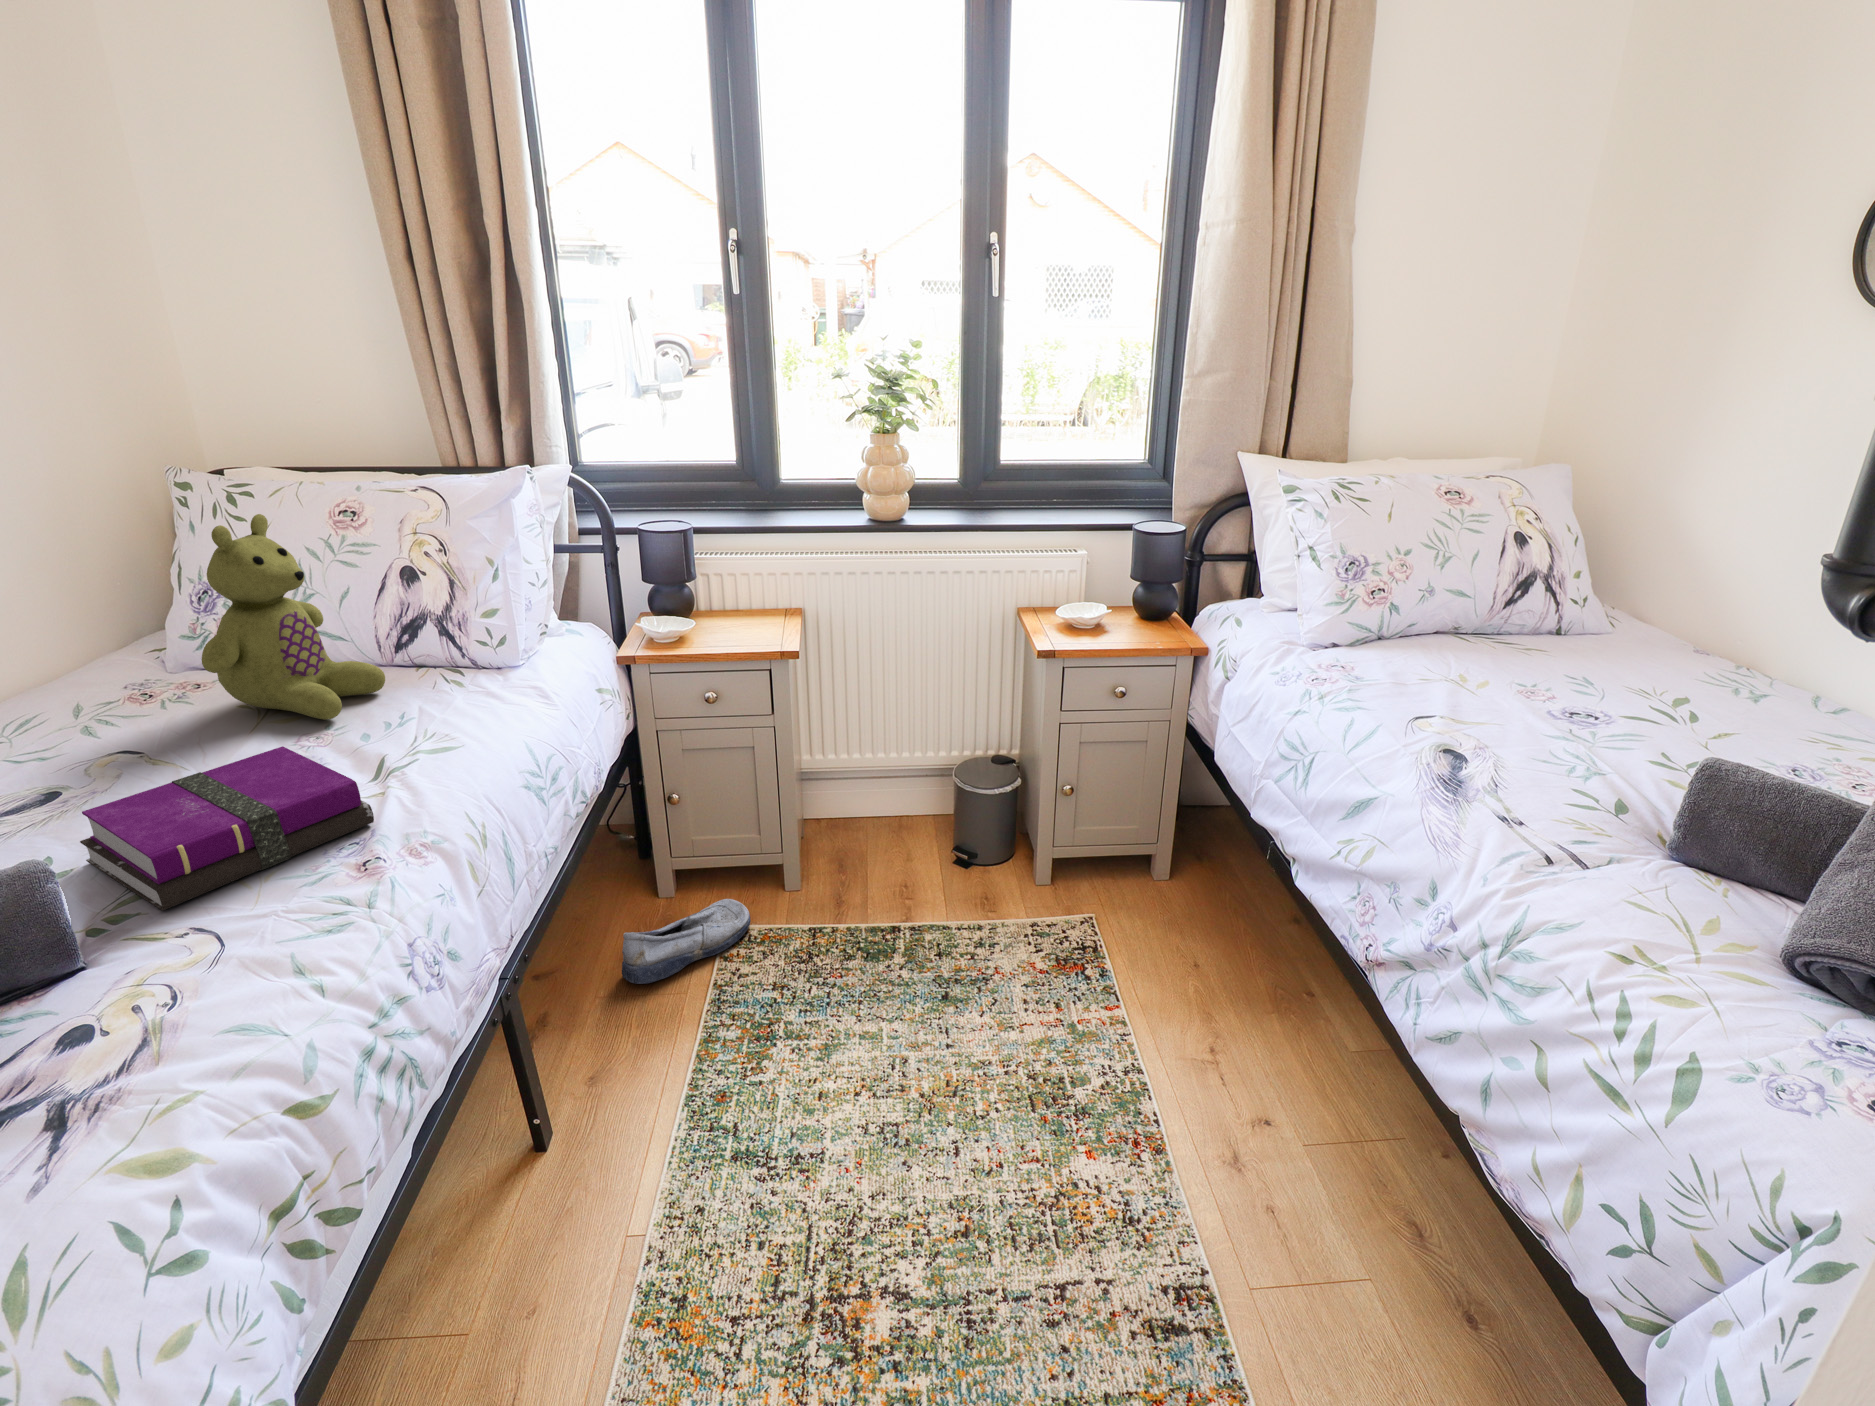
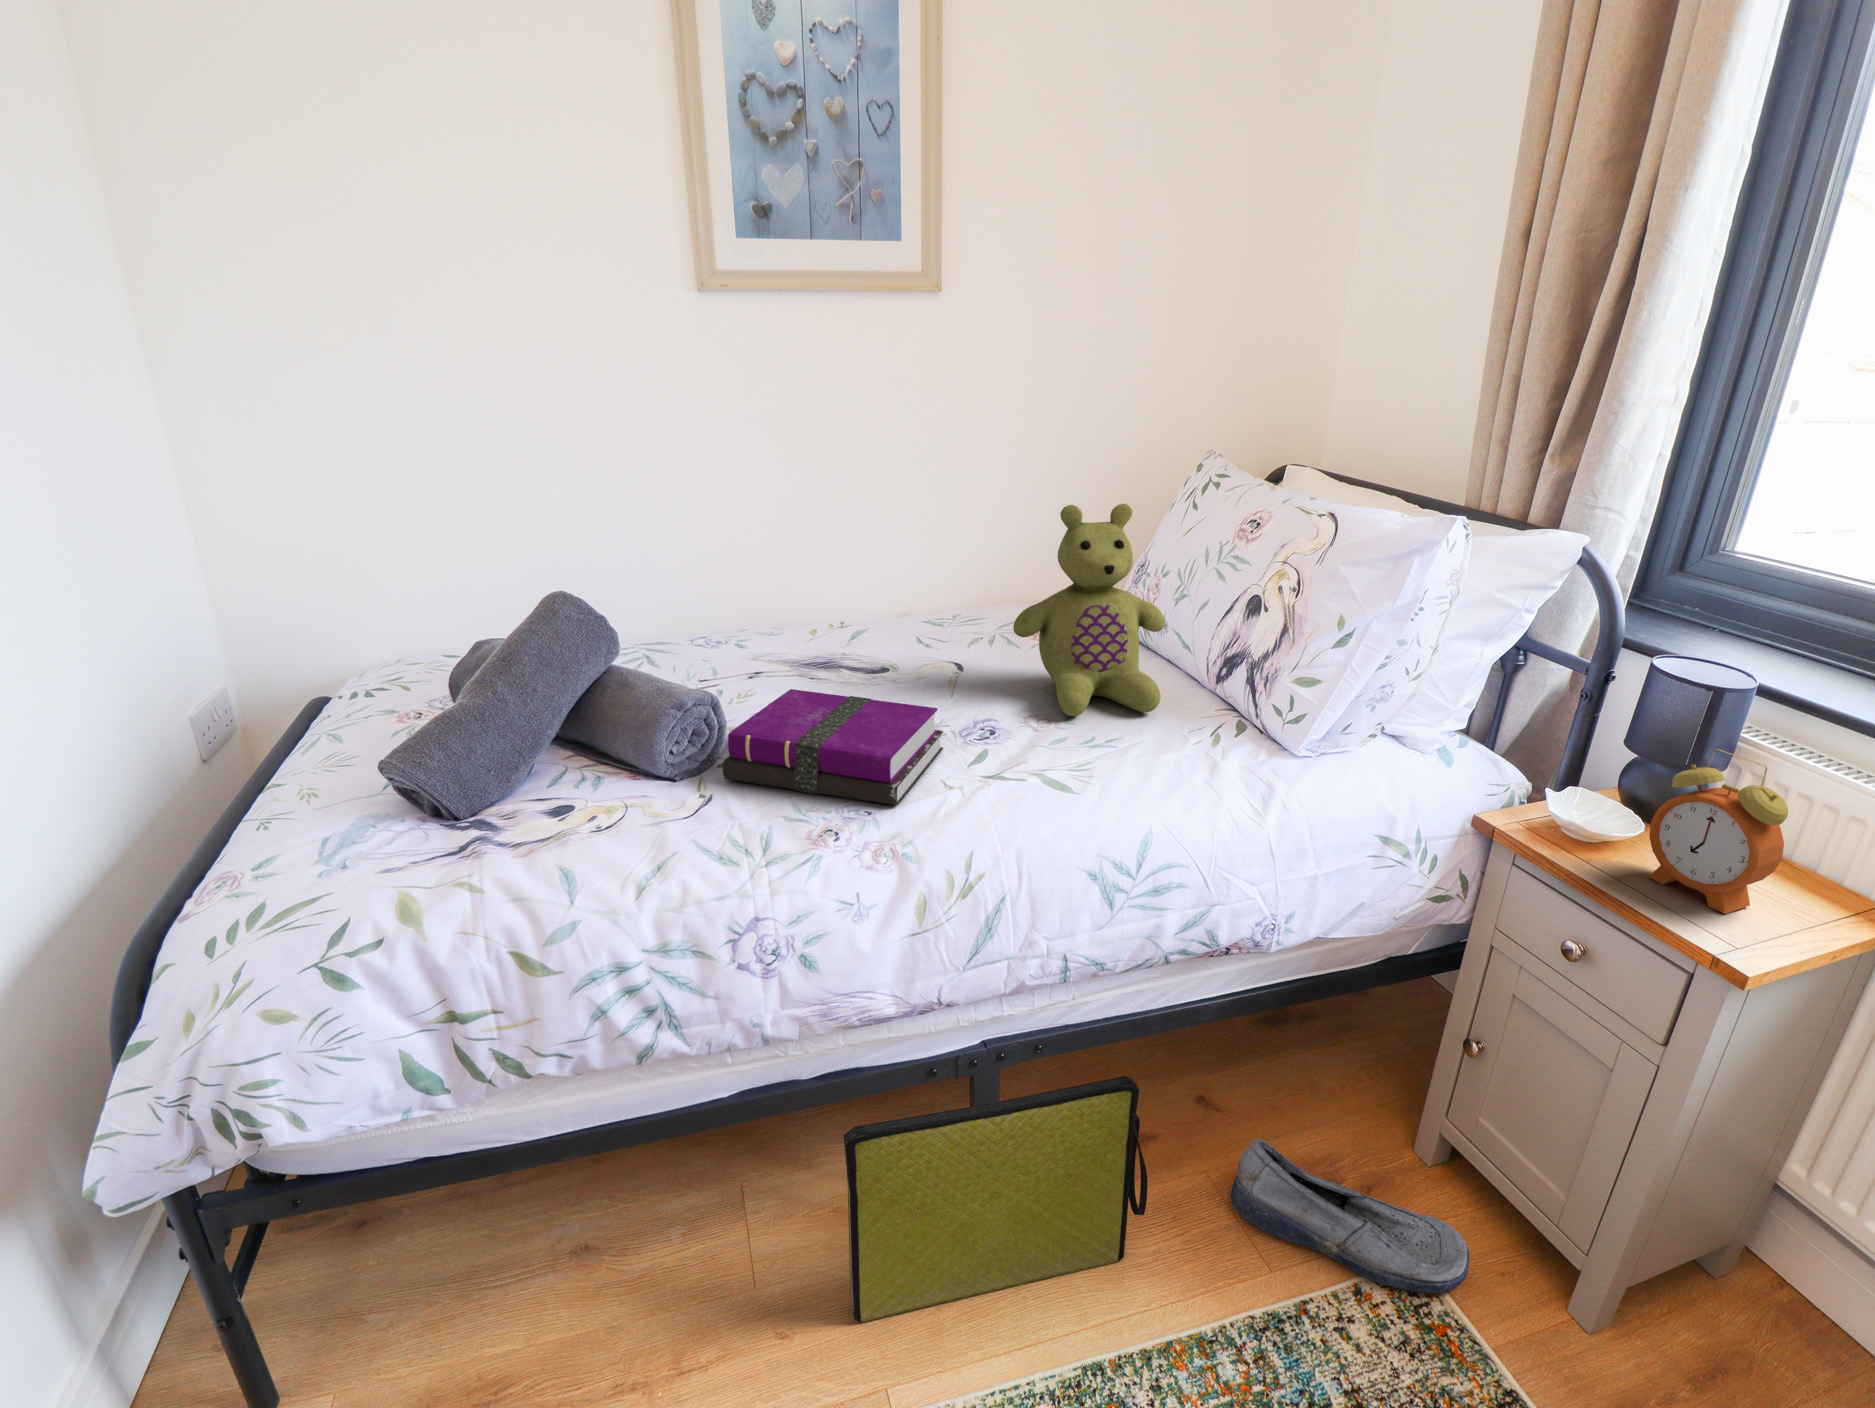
alarm clock: none [713,566,769,649] -> present [1649,749,1788,914]
bag: none [520,919,632,1231] -> present [844,1076,1148,1323]

